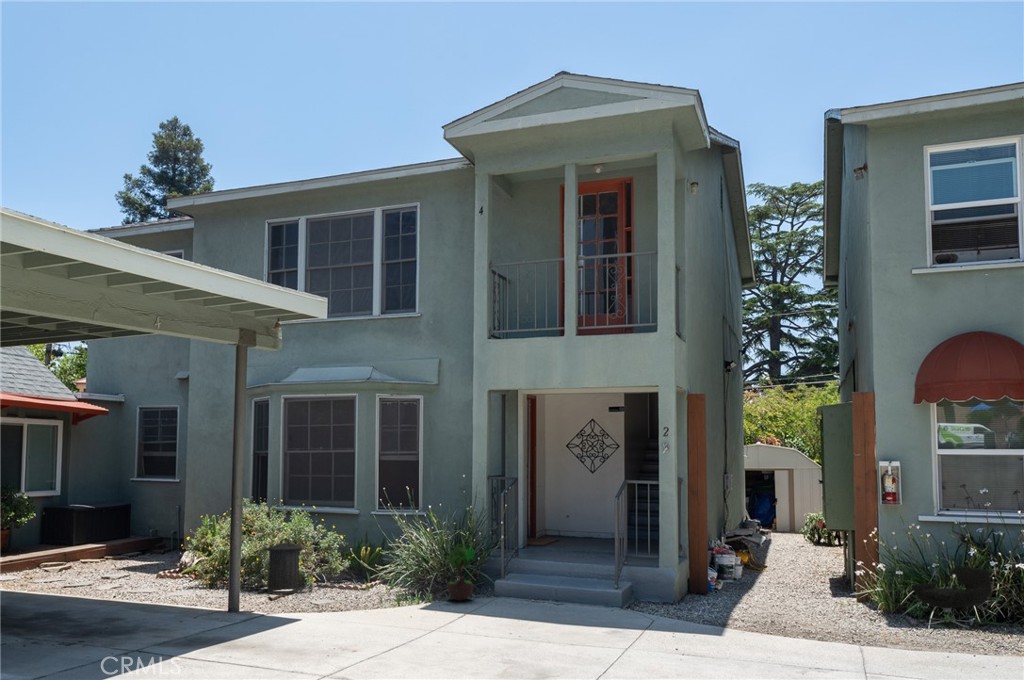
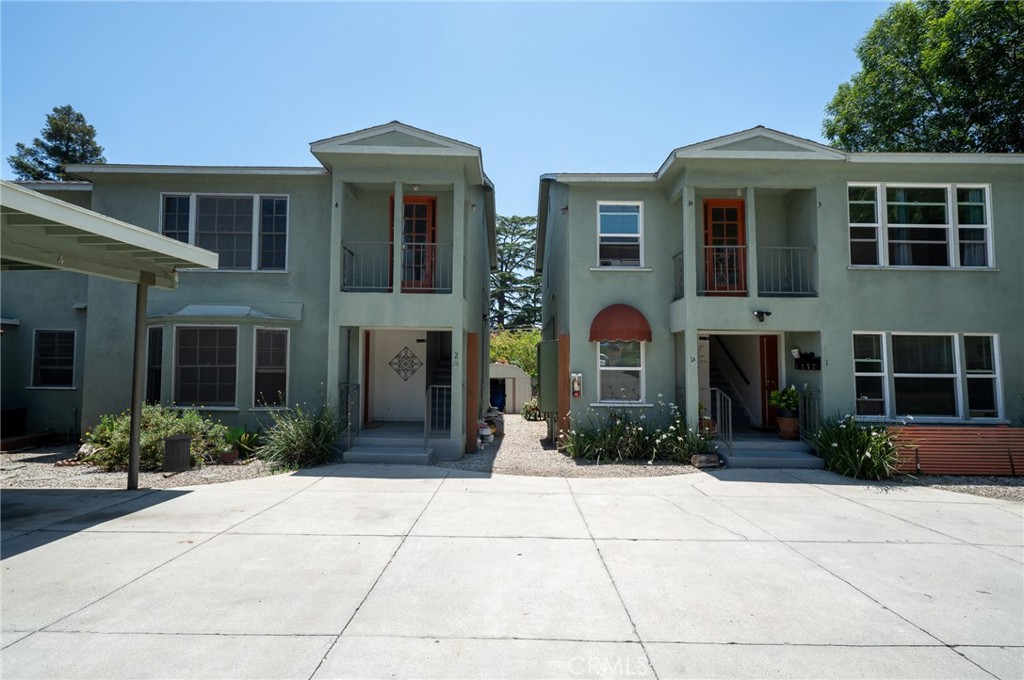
potted tree: present [446,546,474,600] -> present [220,428,243,463]
lounge chair: present [912,566,992,627] -> none [597,435,638,469]

